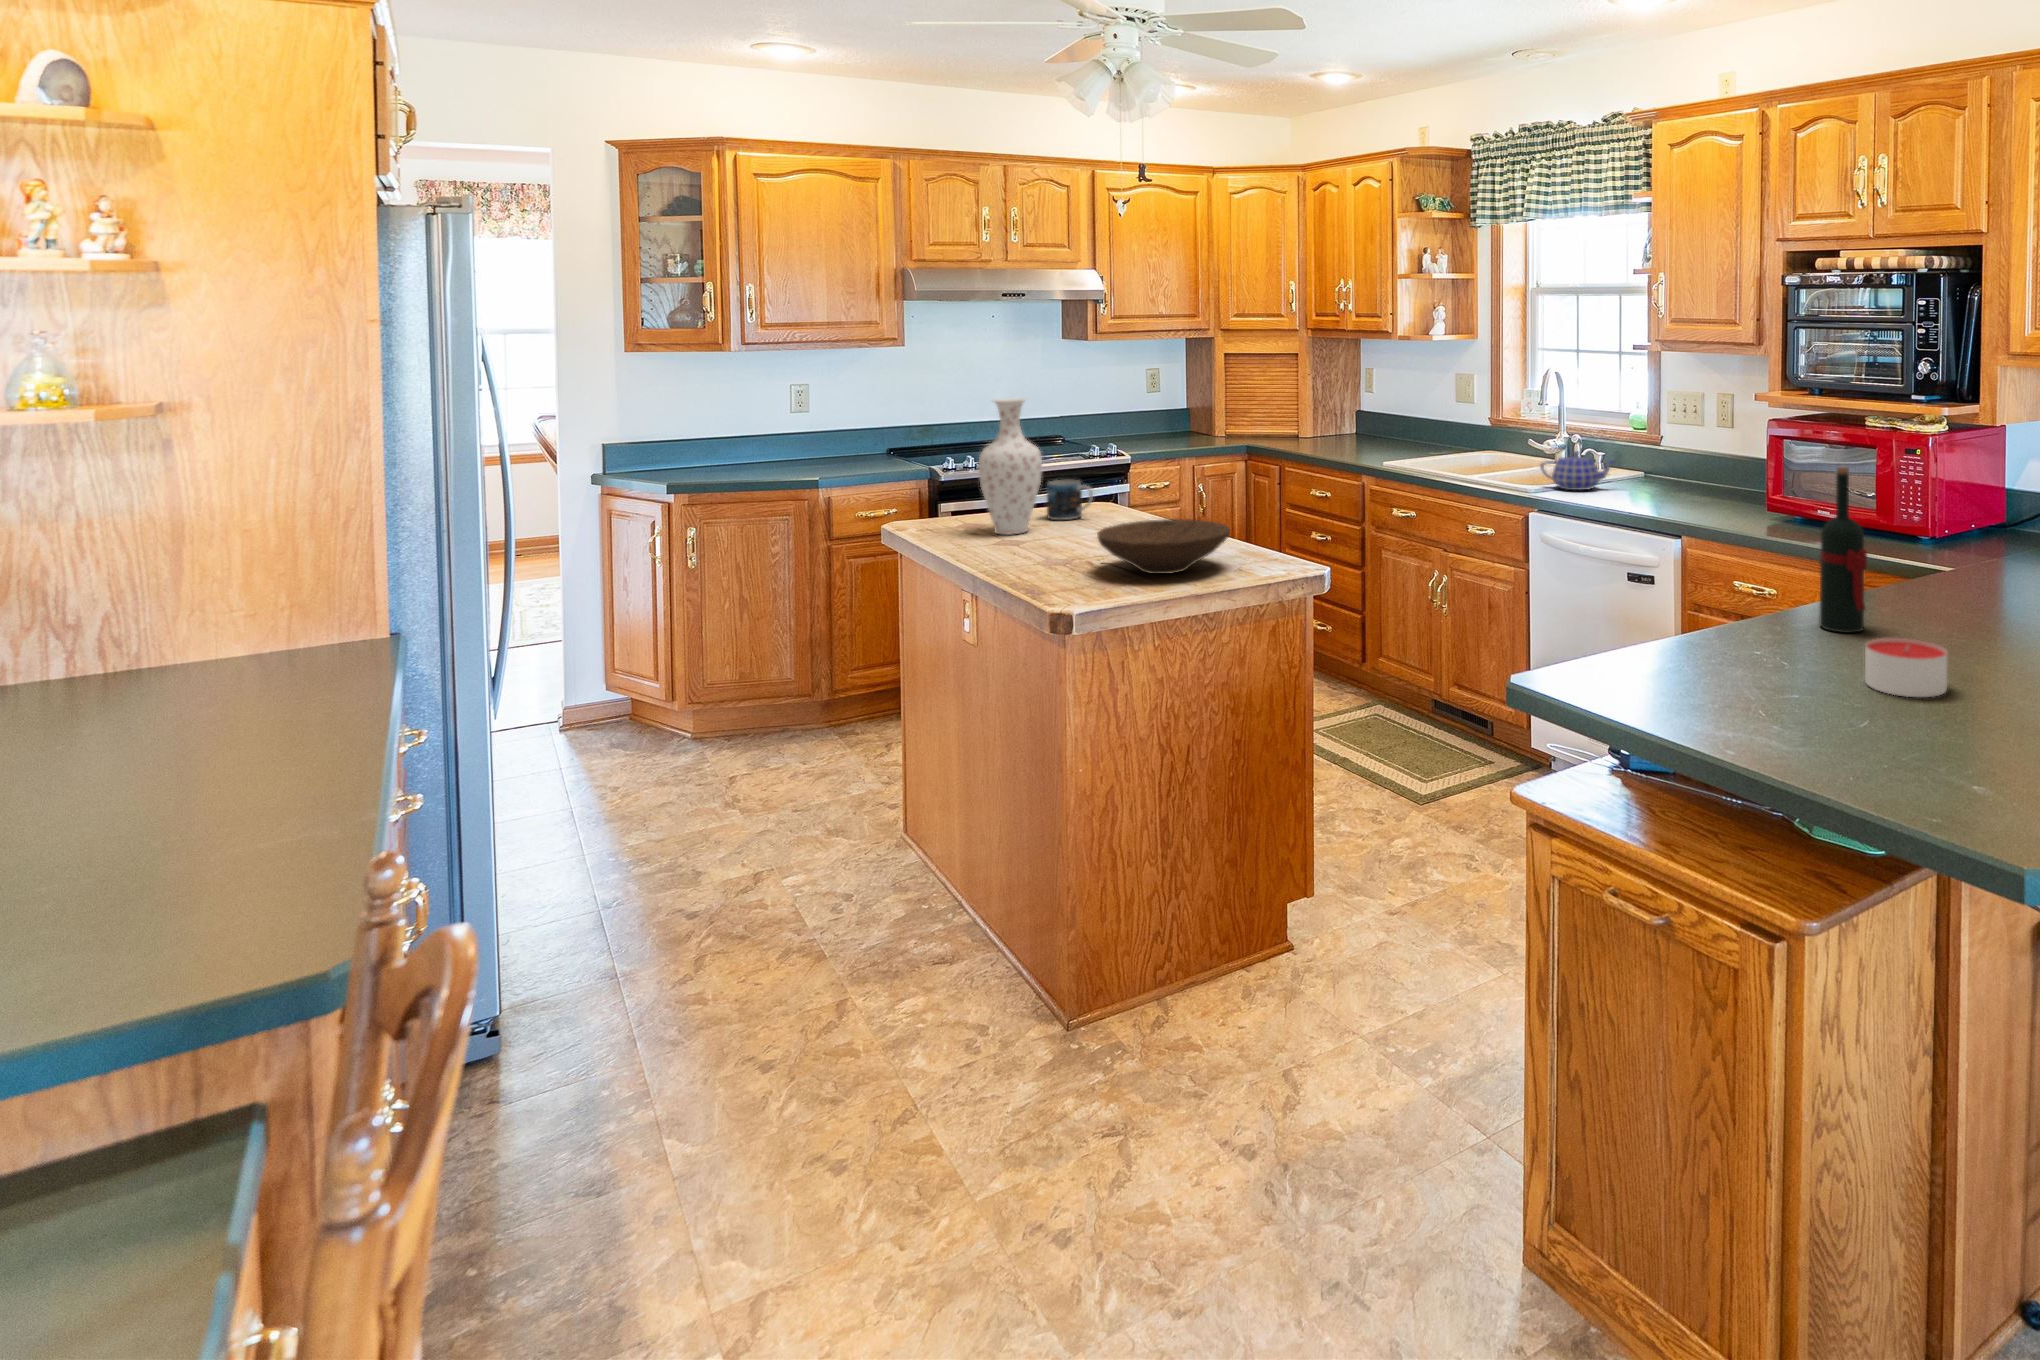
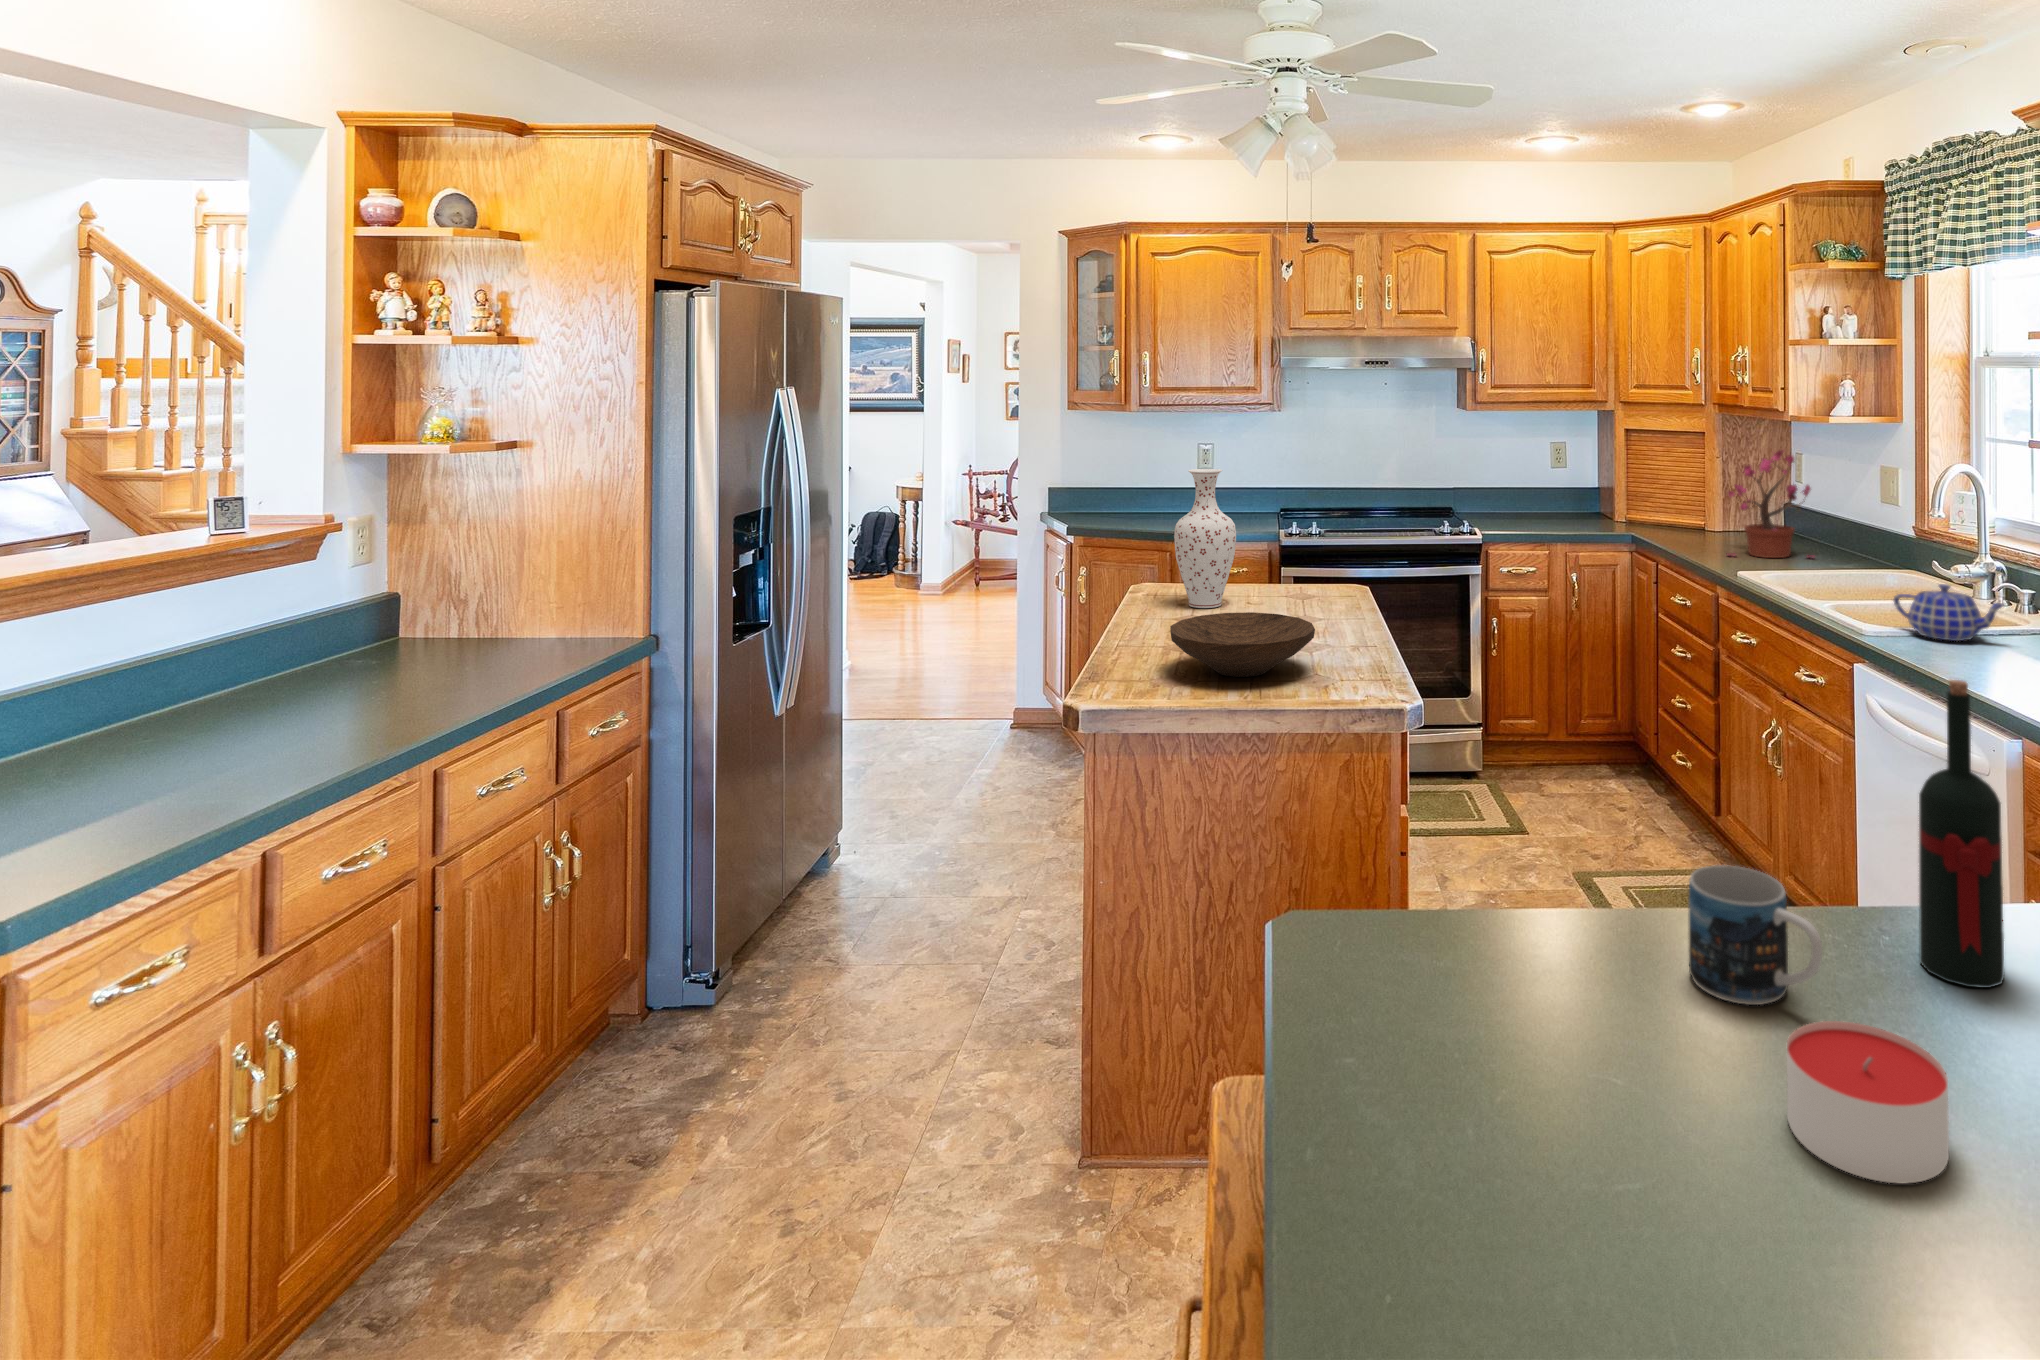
potted plant: none [1344,364,1414,455] -> present [1727,450,1814,558]
mug: present [1047,480,1093,520] -> present [1689,865,1822,1005]

